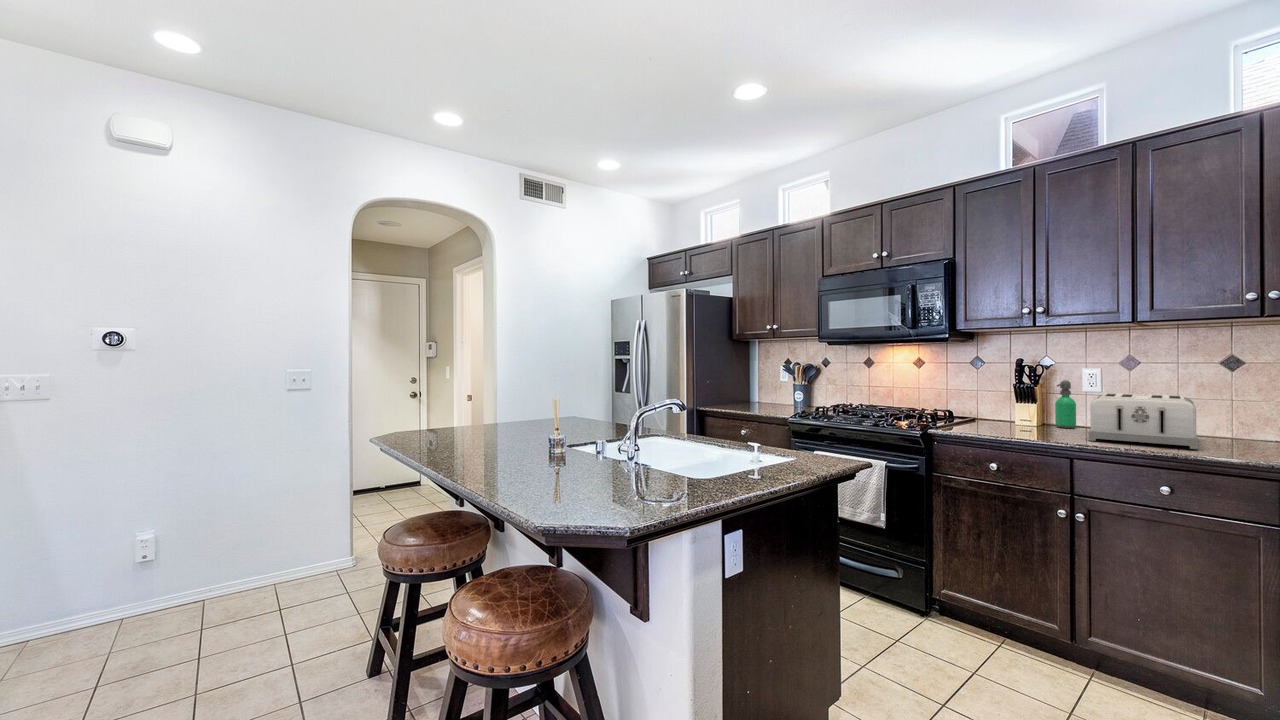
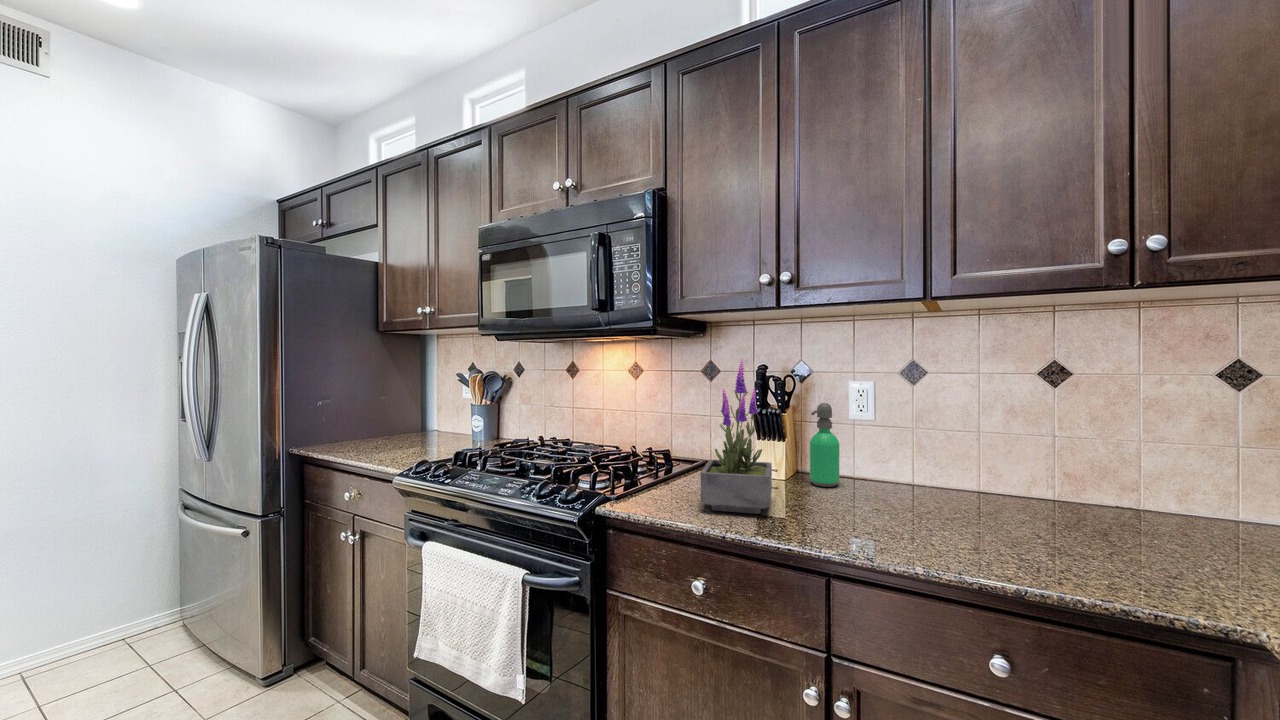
potted plant: none [991,354,1034,434] -> present [701,360,772,514]
toaster: present [1089,393,1198,449] -> none [859,428,1047,560]

